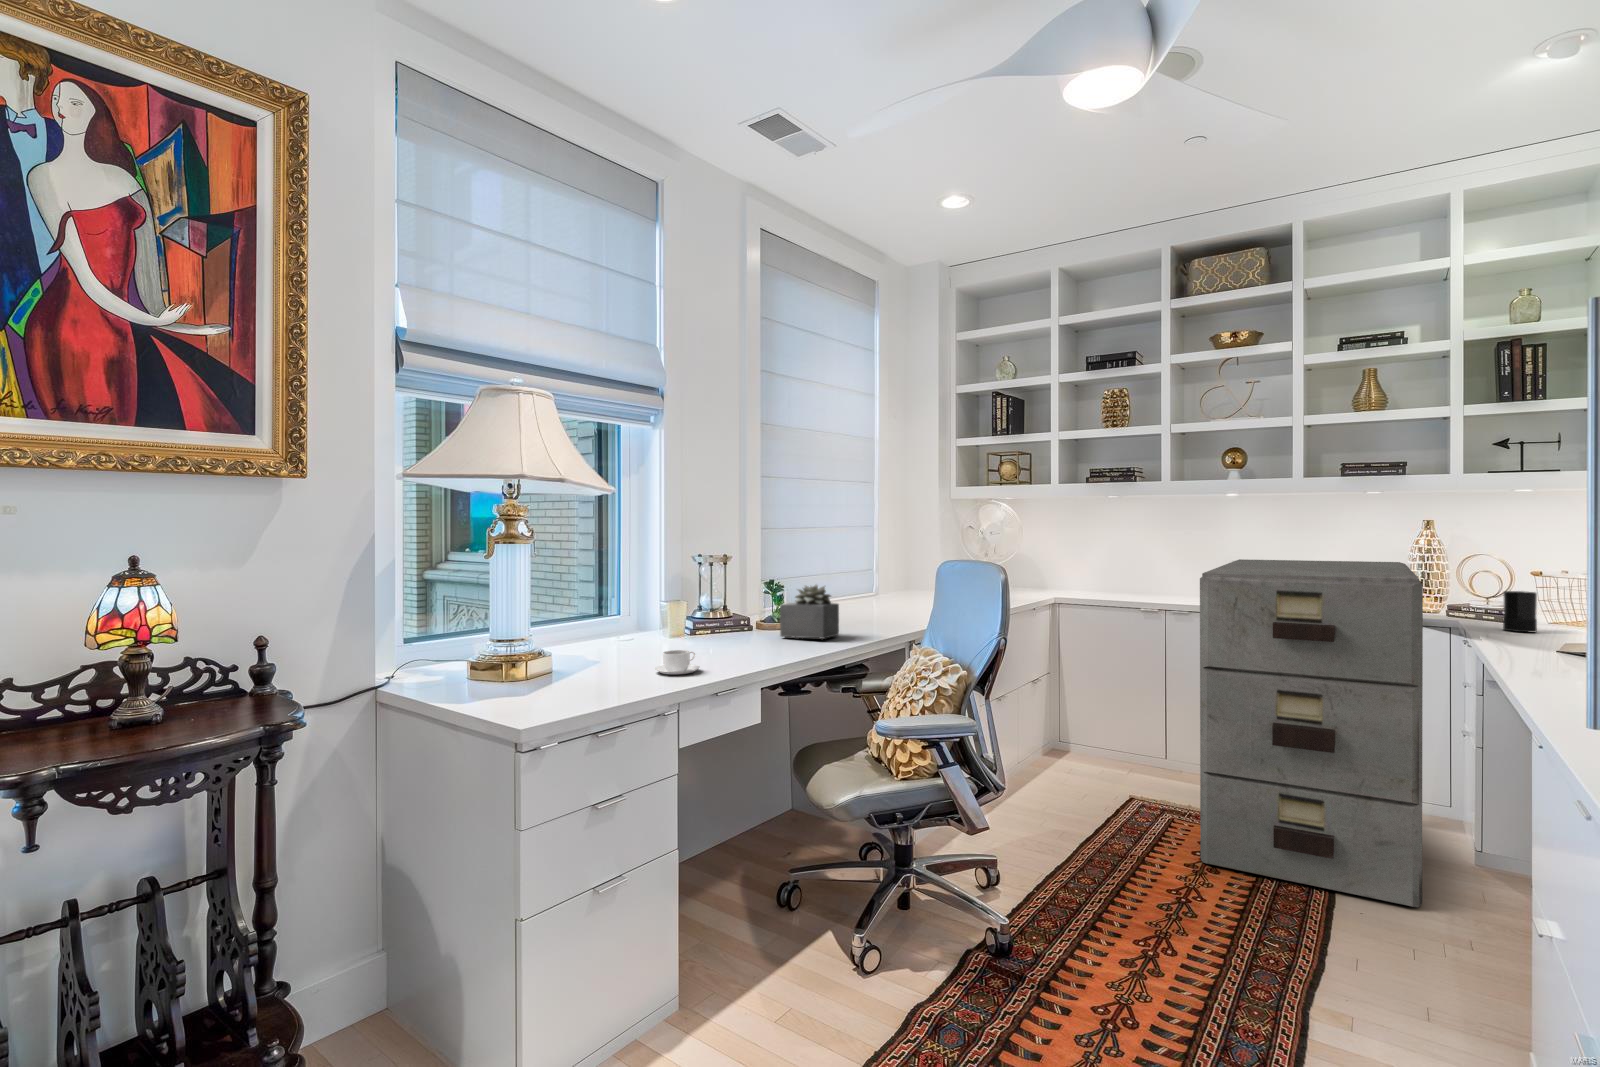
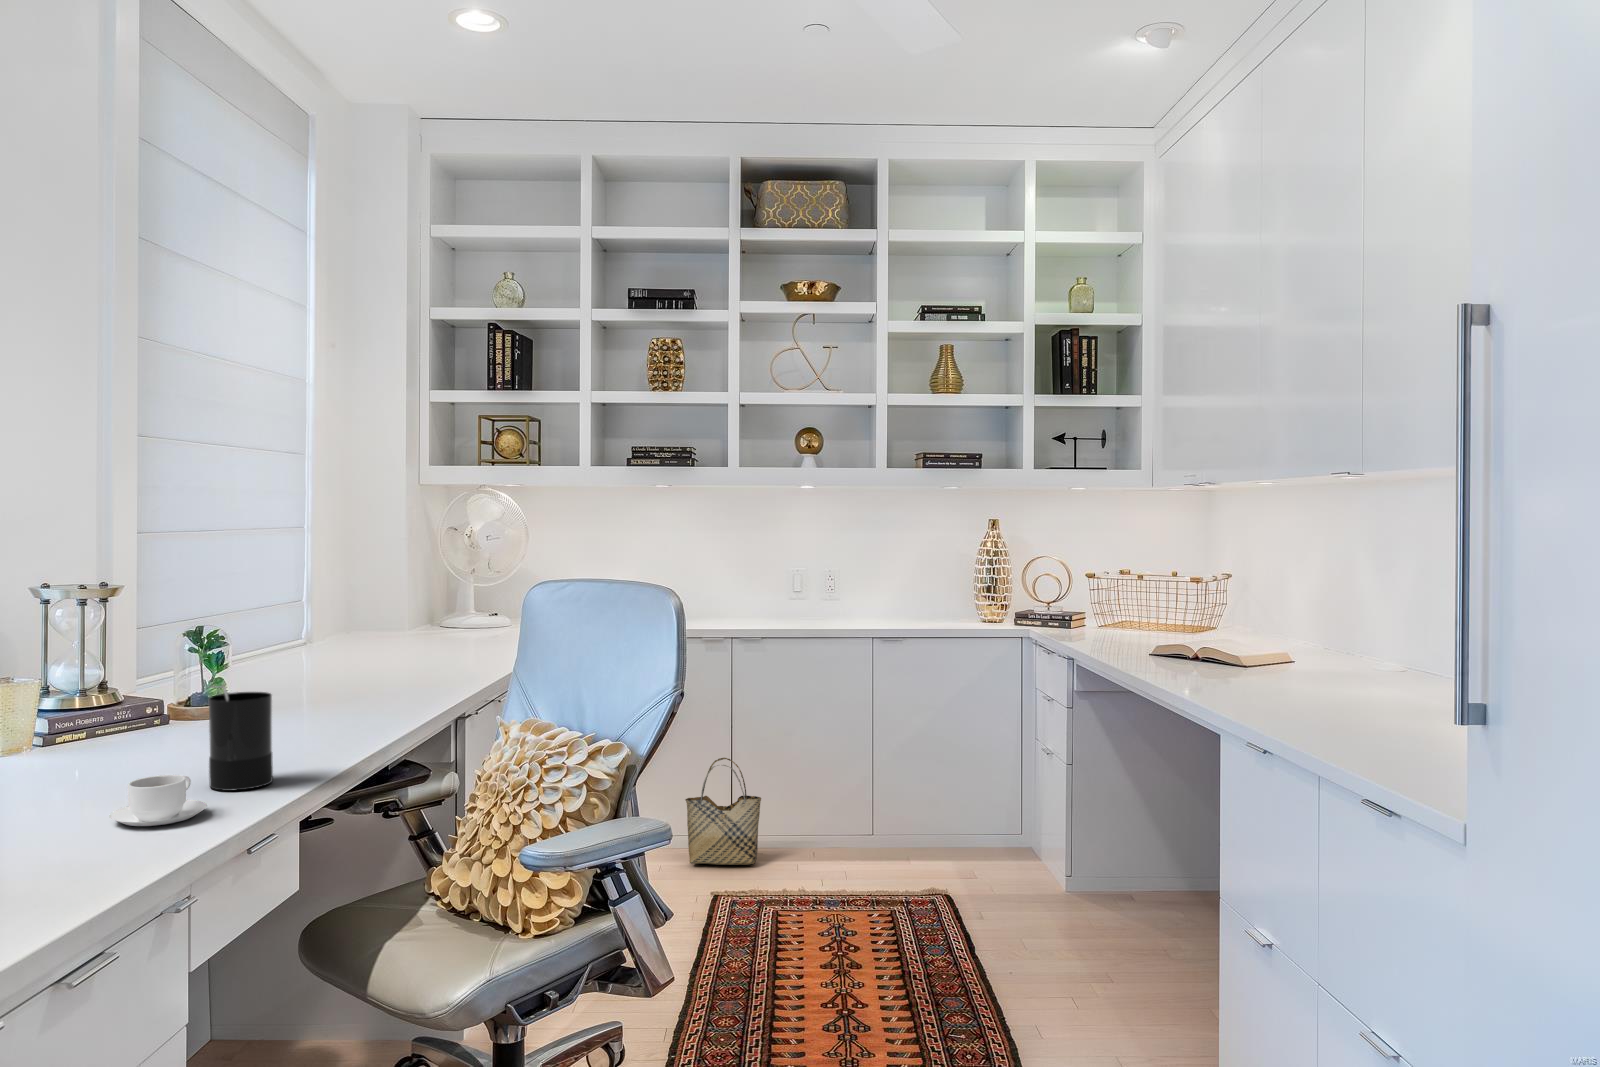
filing cabinet: present [1200,559,1423,907] -> none [816,569,1059,958]
succulent plant: present [780,585,839,639] -> none [263,630,365,727]
candle: present [1503,591,1537,633] -> present [209,687,273,791]
woven basket: none [1121,701,1183,784] -> present [685,758,761,865]

